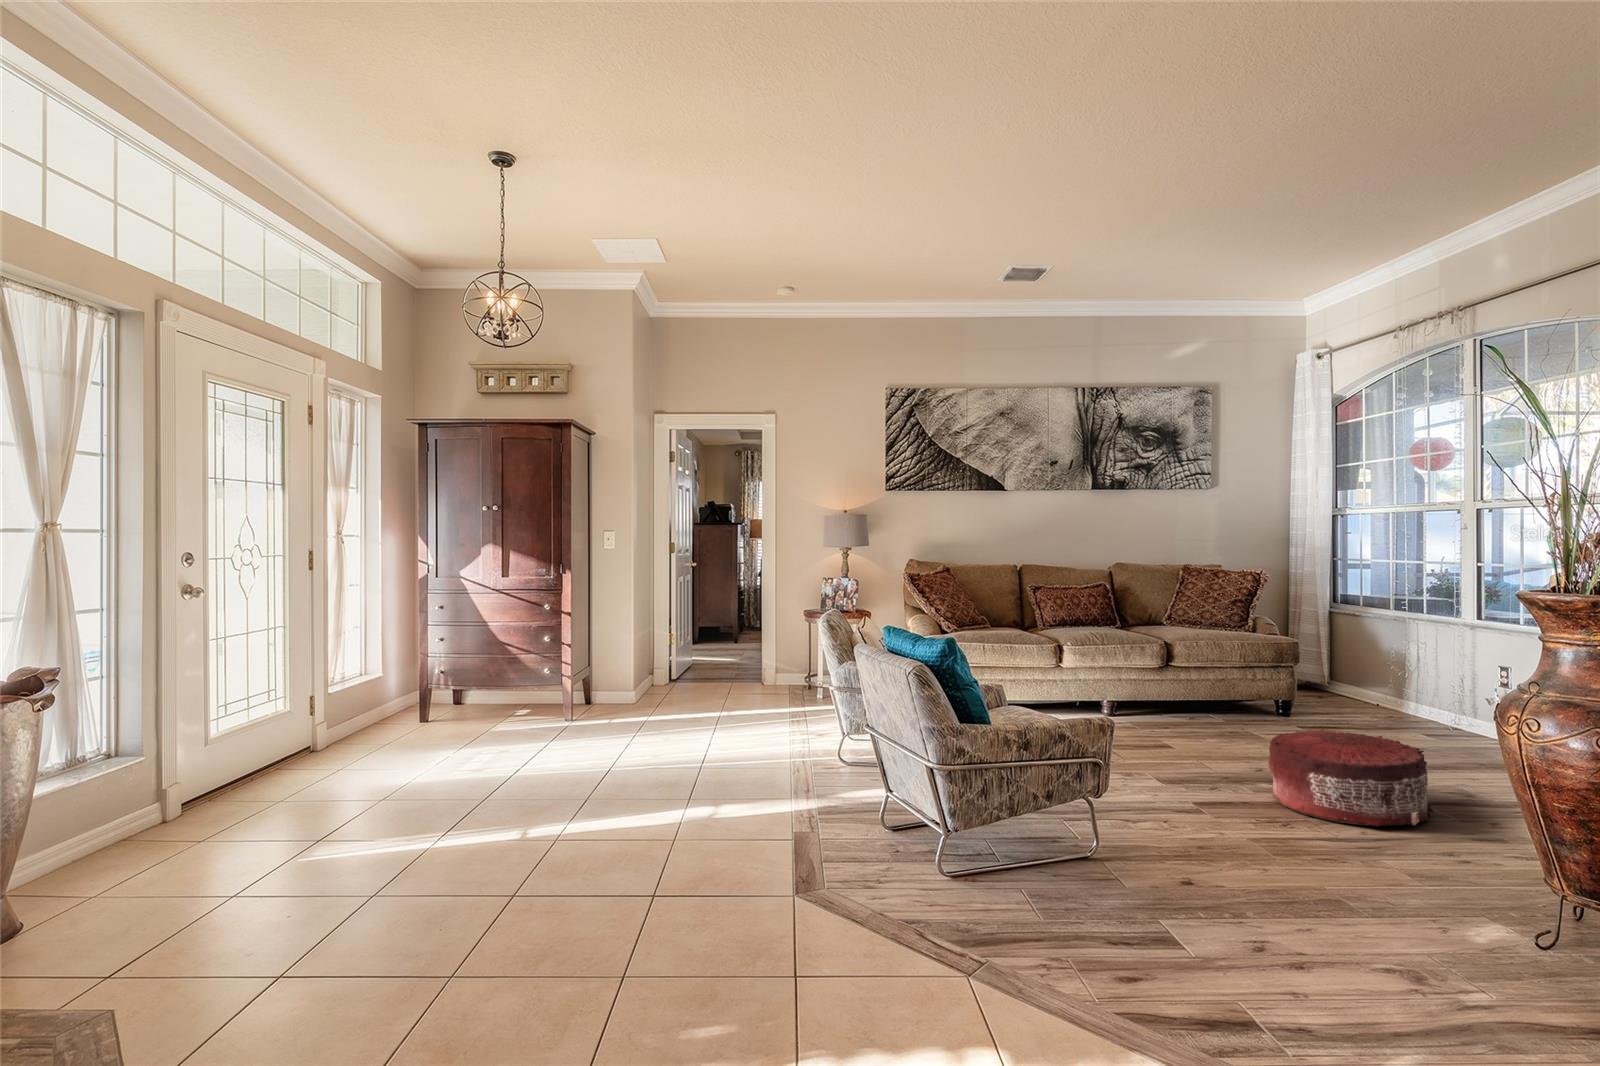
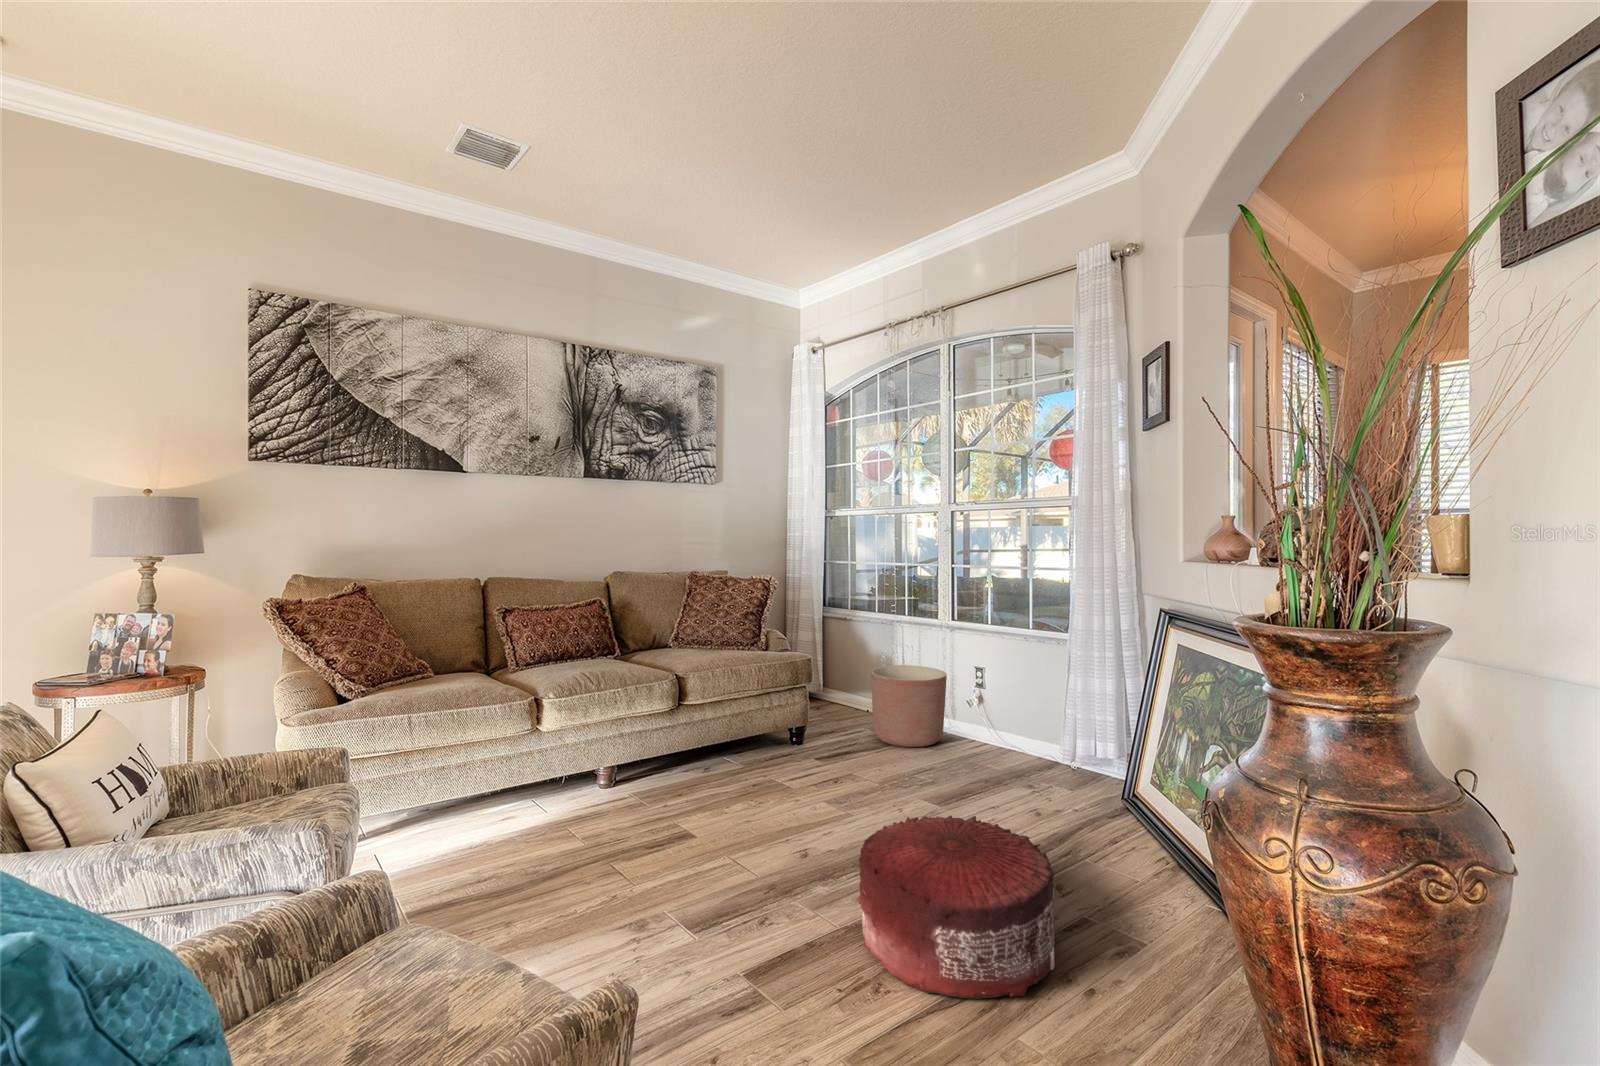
planter: none [1363,656,1451,731] -> present [871,665,947,747]

